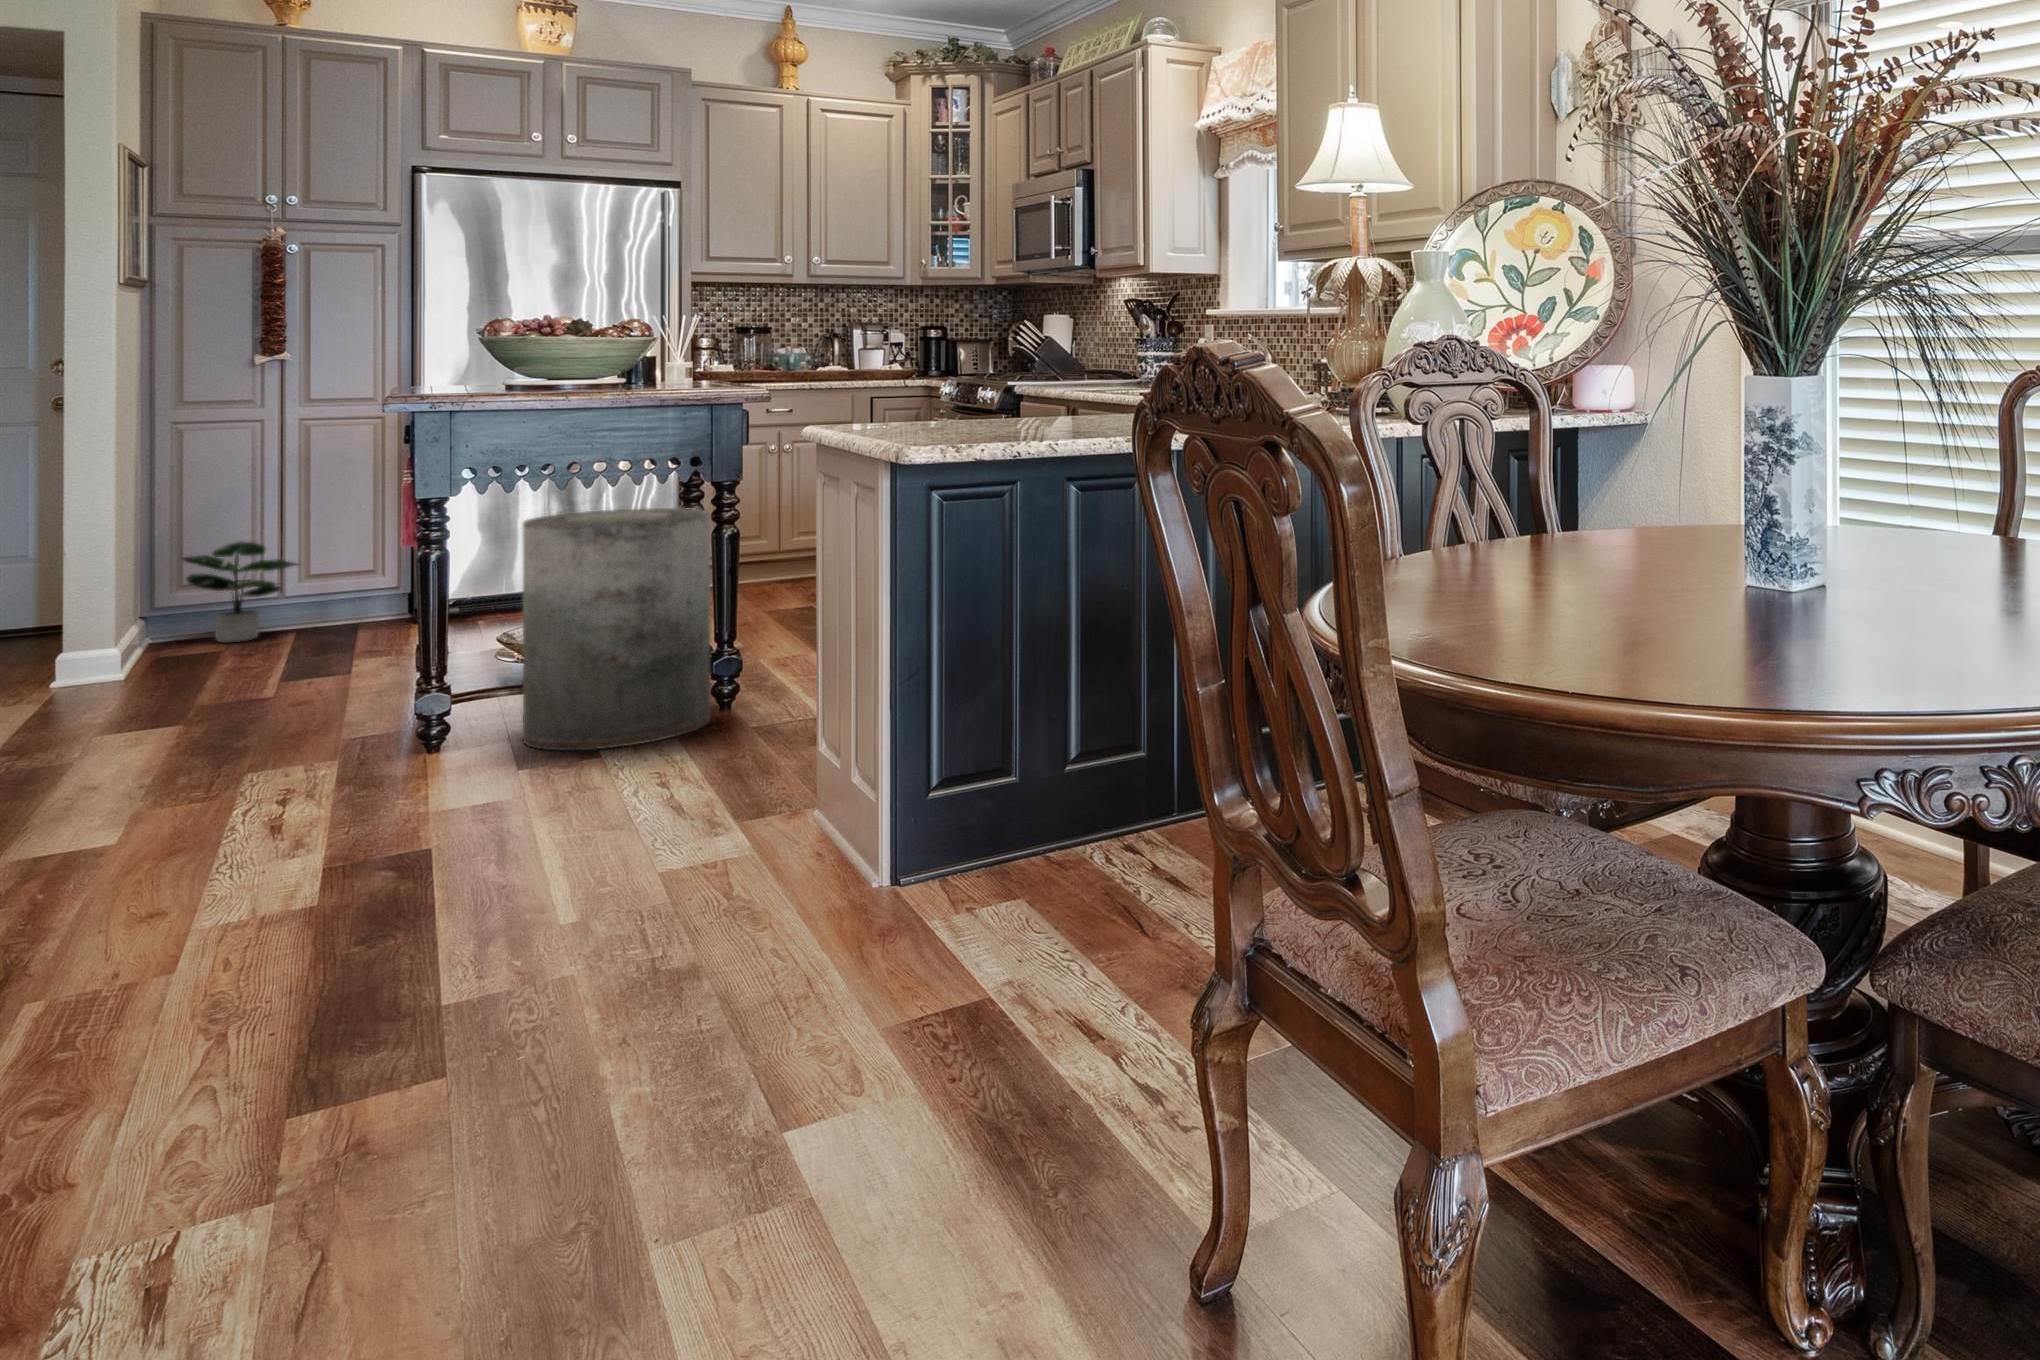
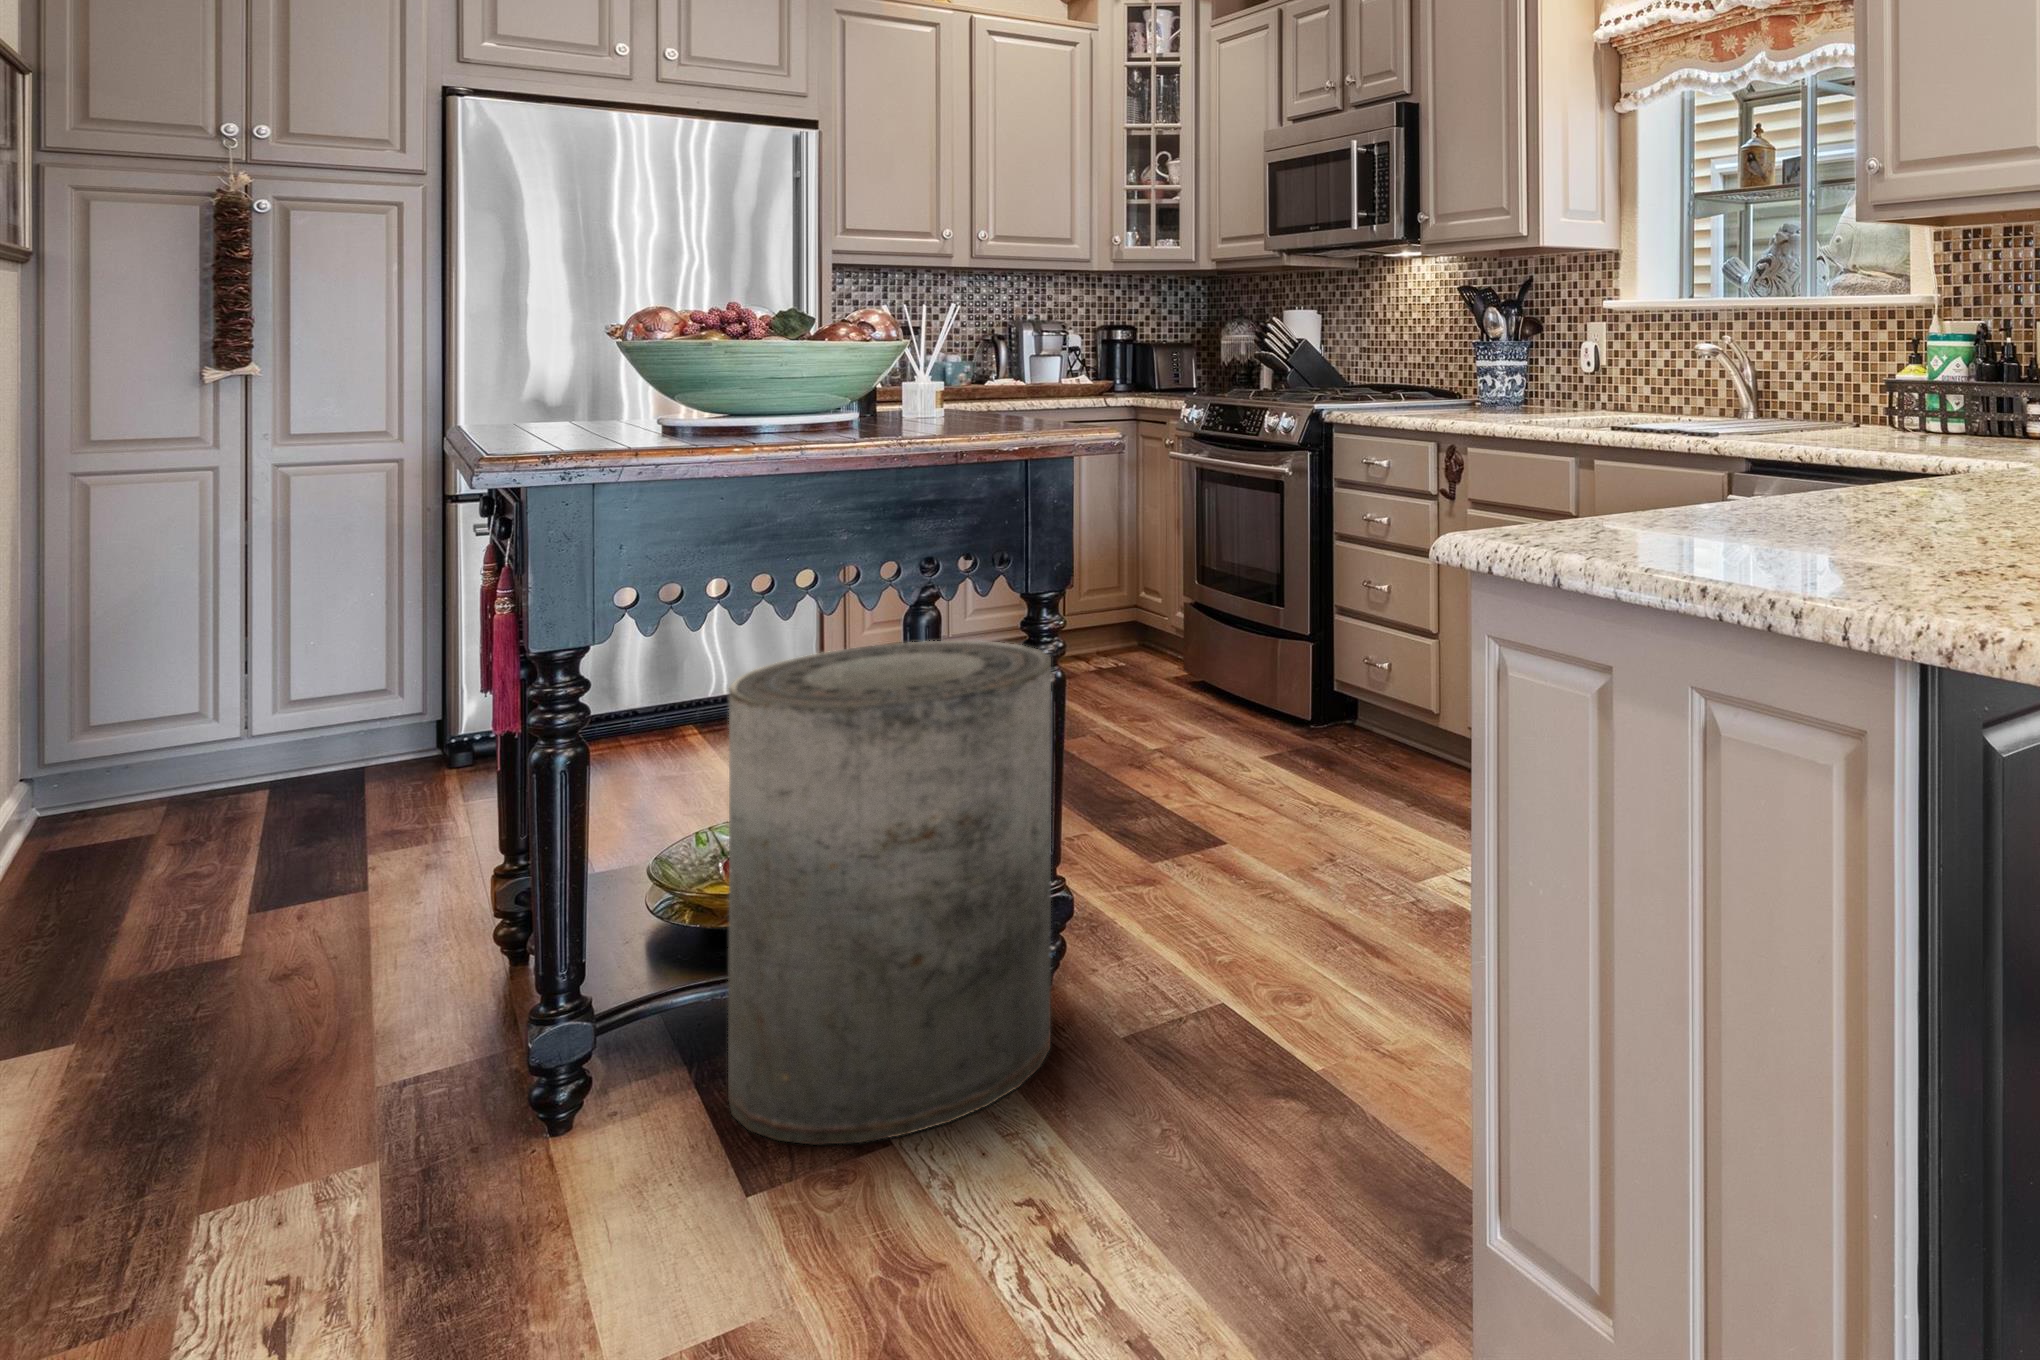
potted plant: present [182,542,298,642] -> none [81,656,278,822]

